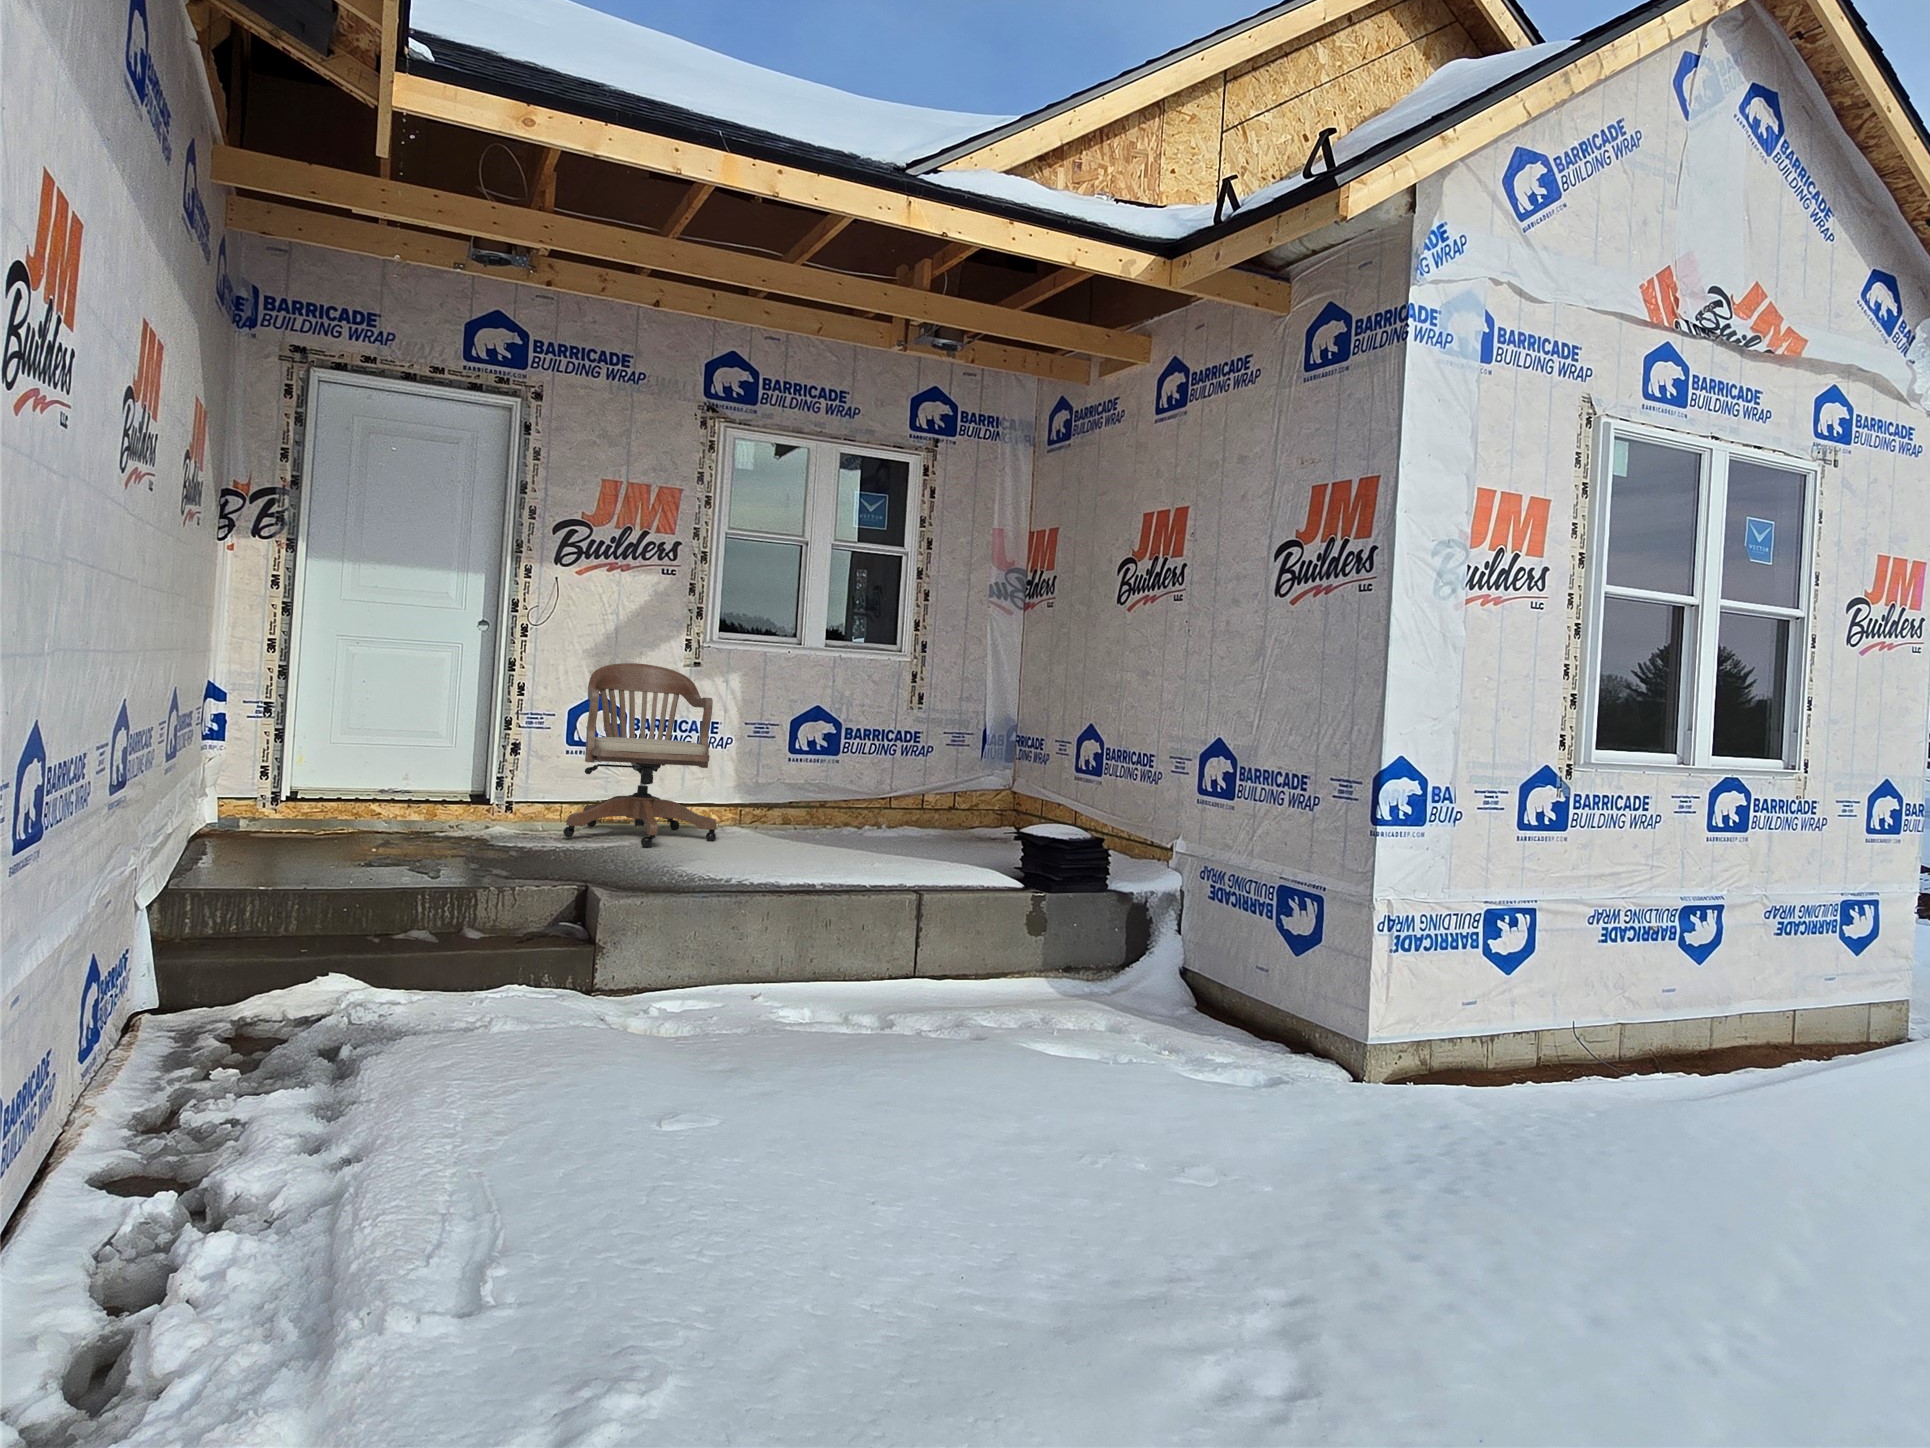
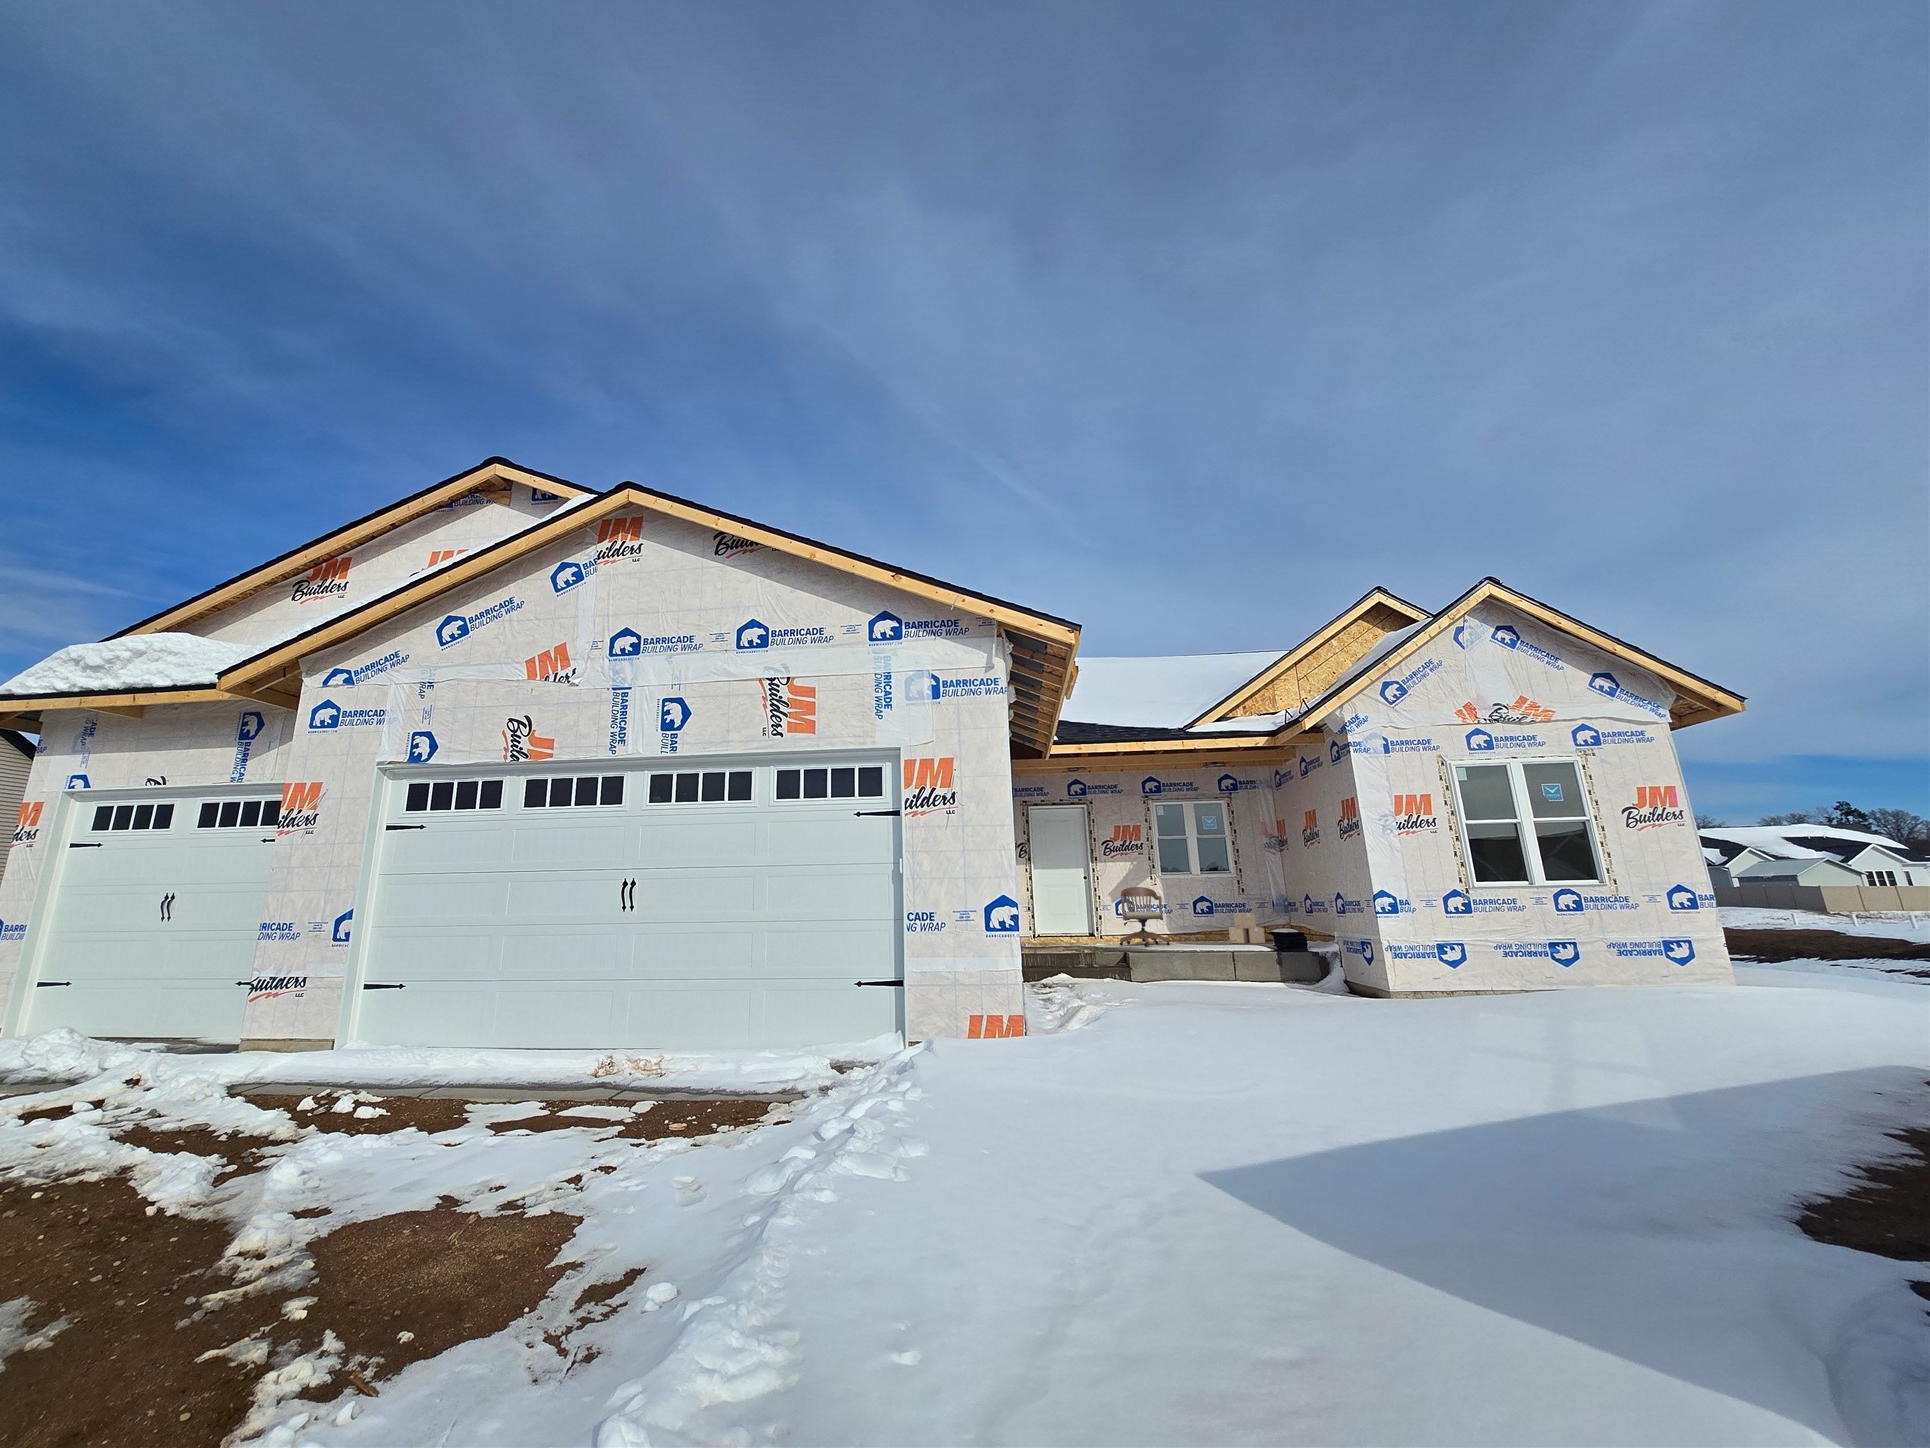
cardboard box: none [870,756,969,843] -> present [1229,913,1265,943]

